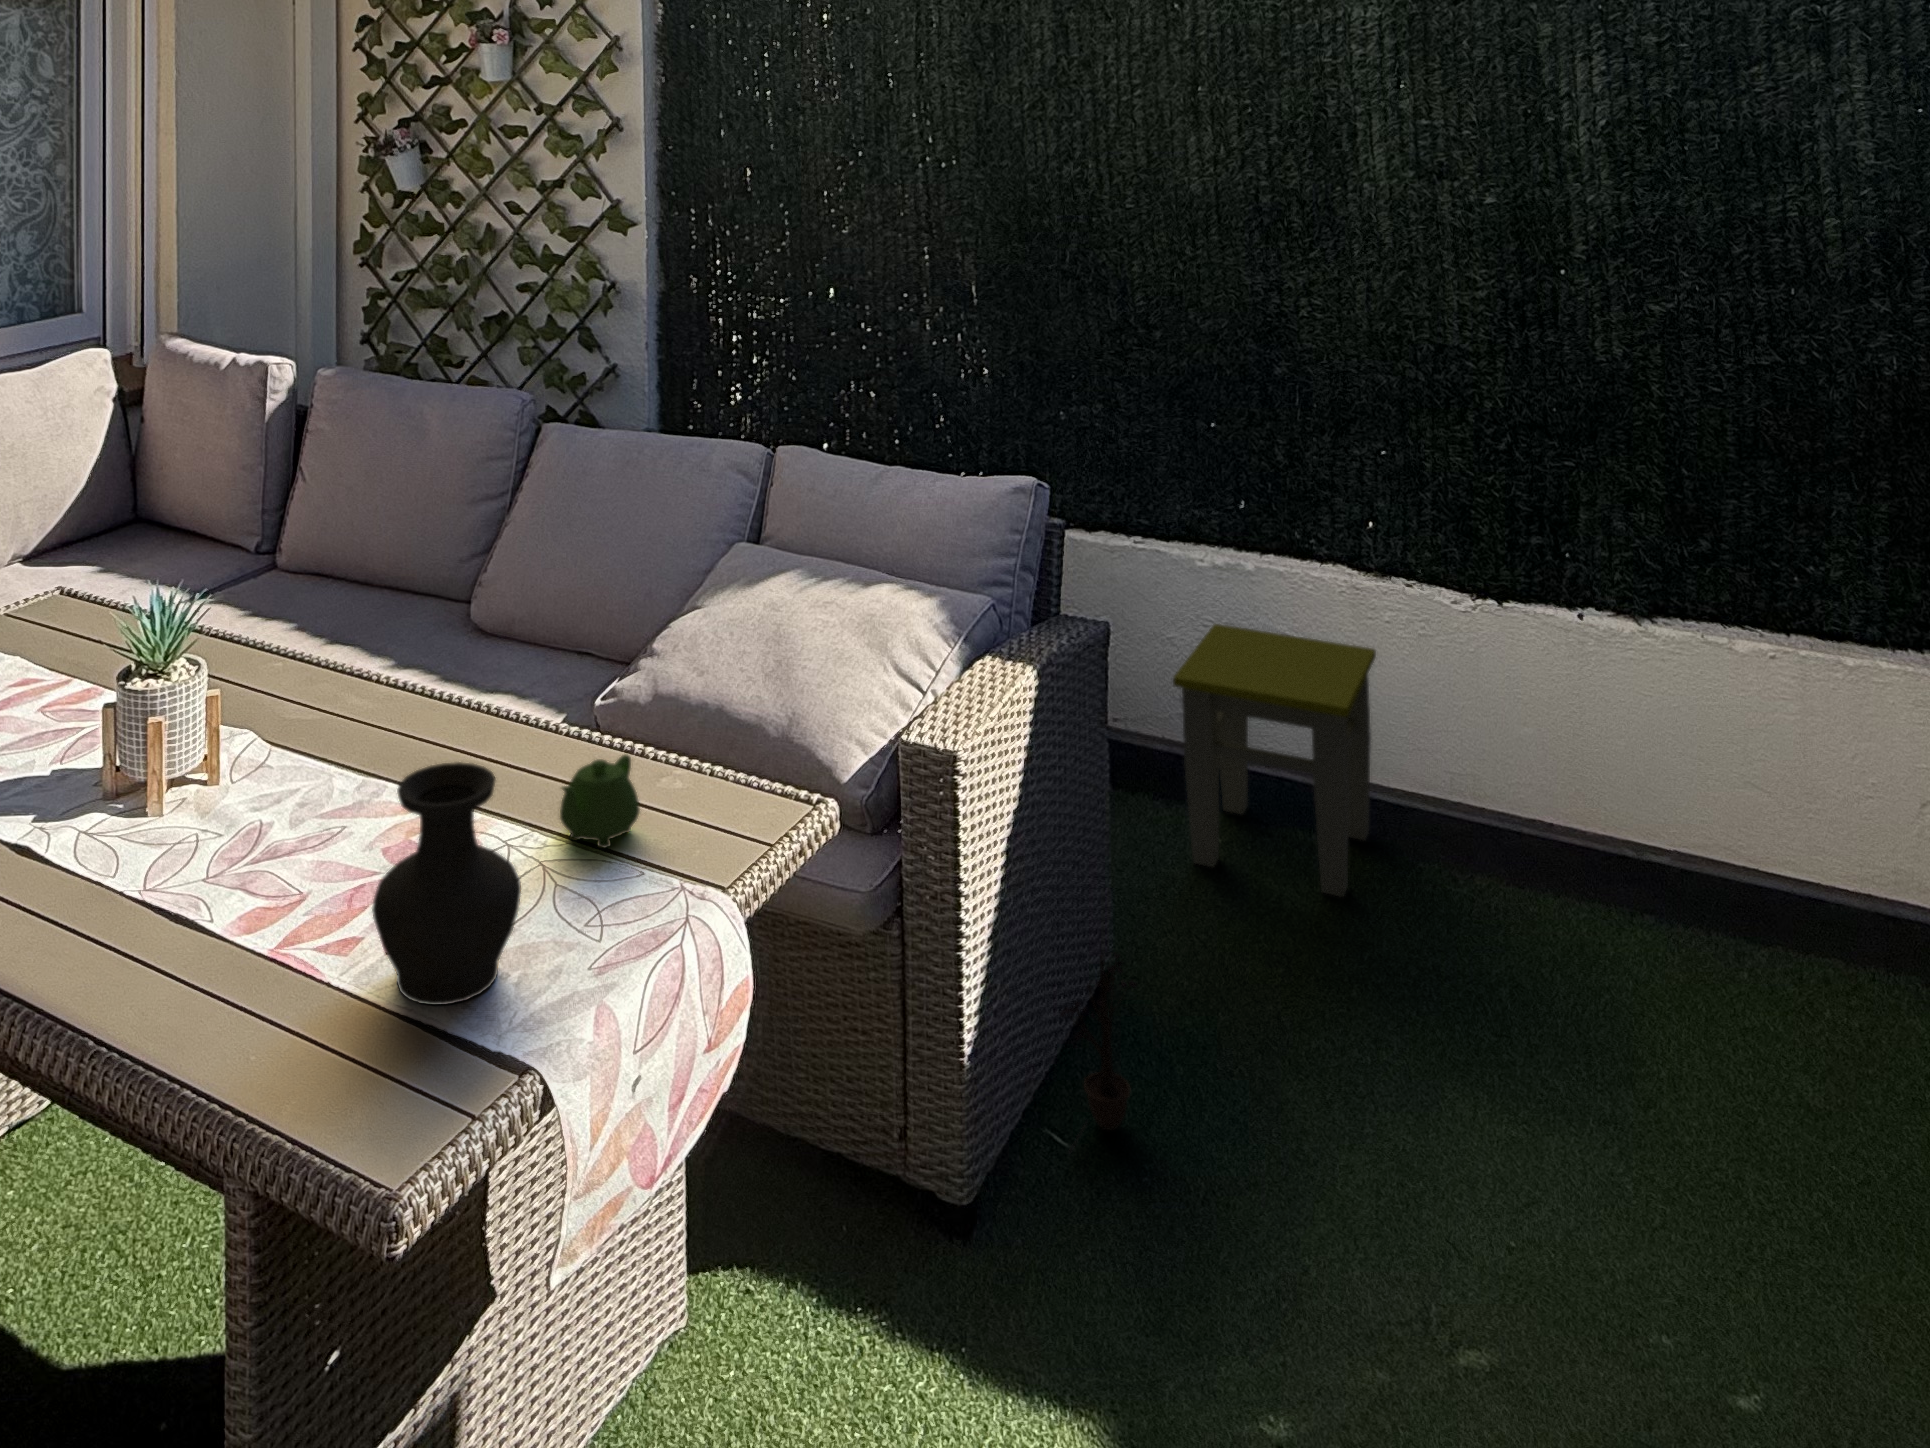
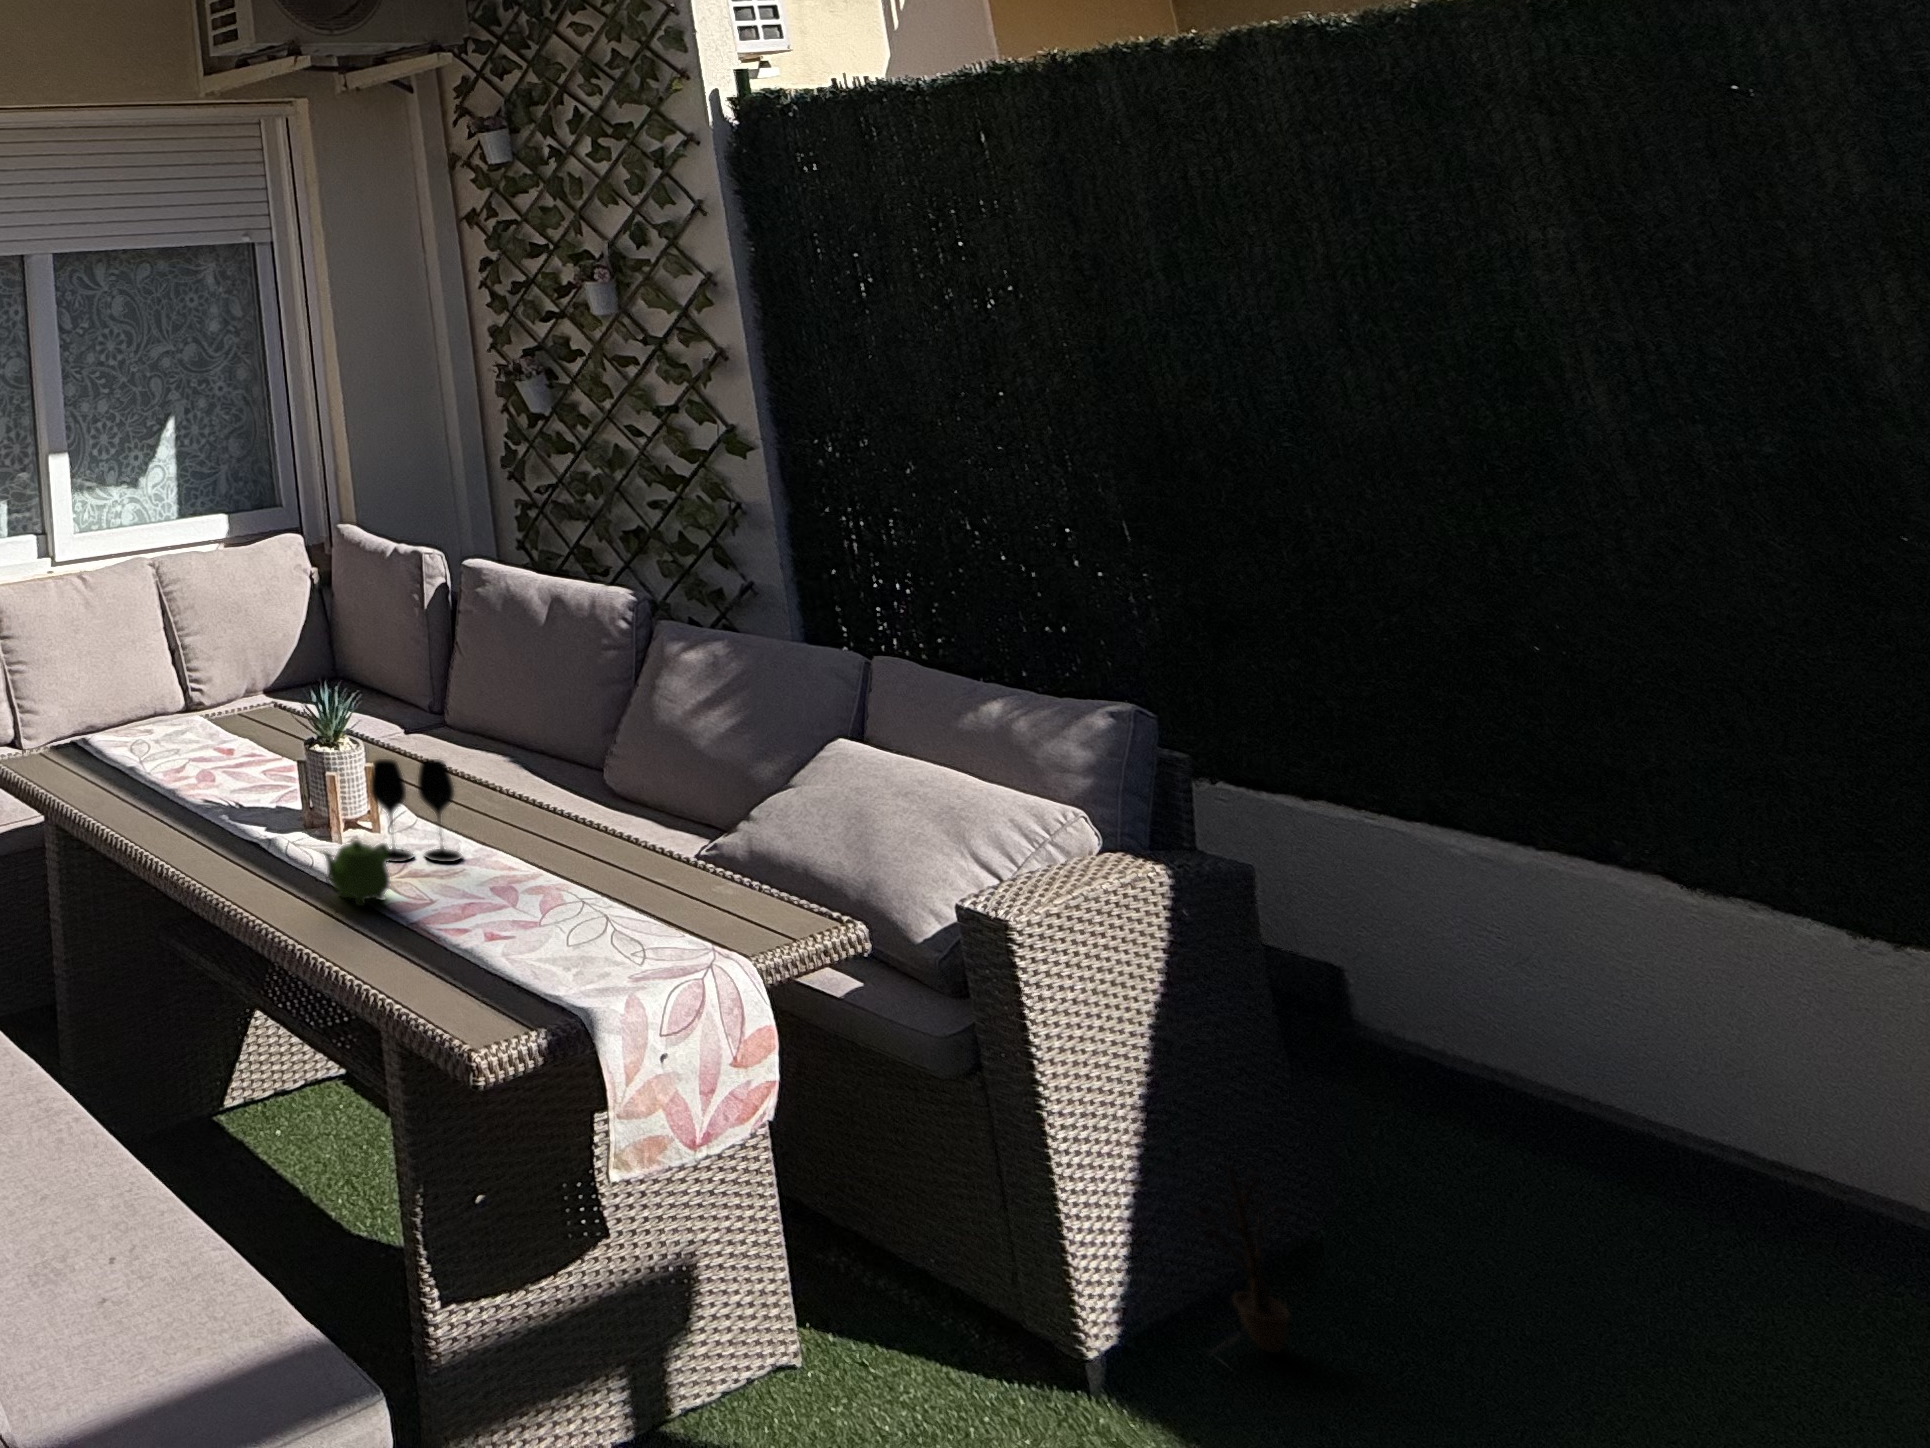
stool: present [1173,624,1376,897] -> none [1386,911,1738,1245]
wine glass: none [212,675,336,832] -> present [370,759,462,862]
teapot: present [560,755,640,848] -> present [324,840,390,905]
vase: present [372,762,521,1005] -> none [470,810,577,977]

